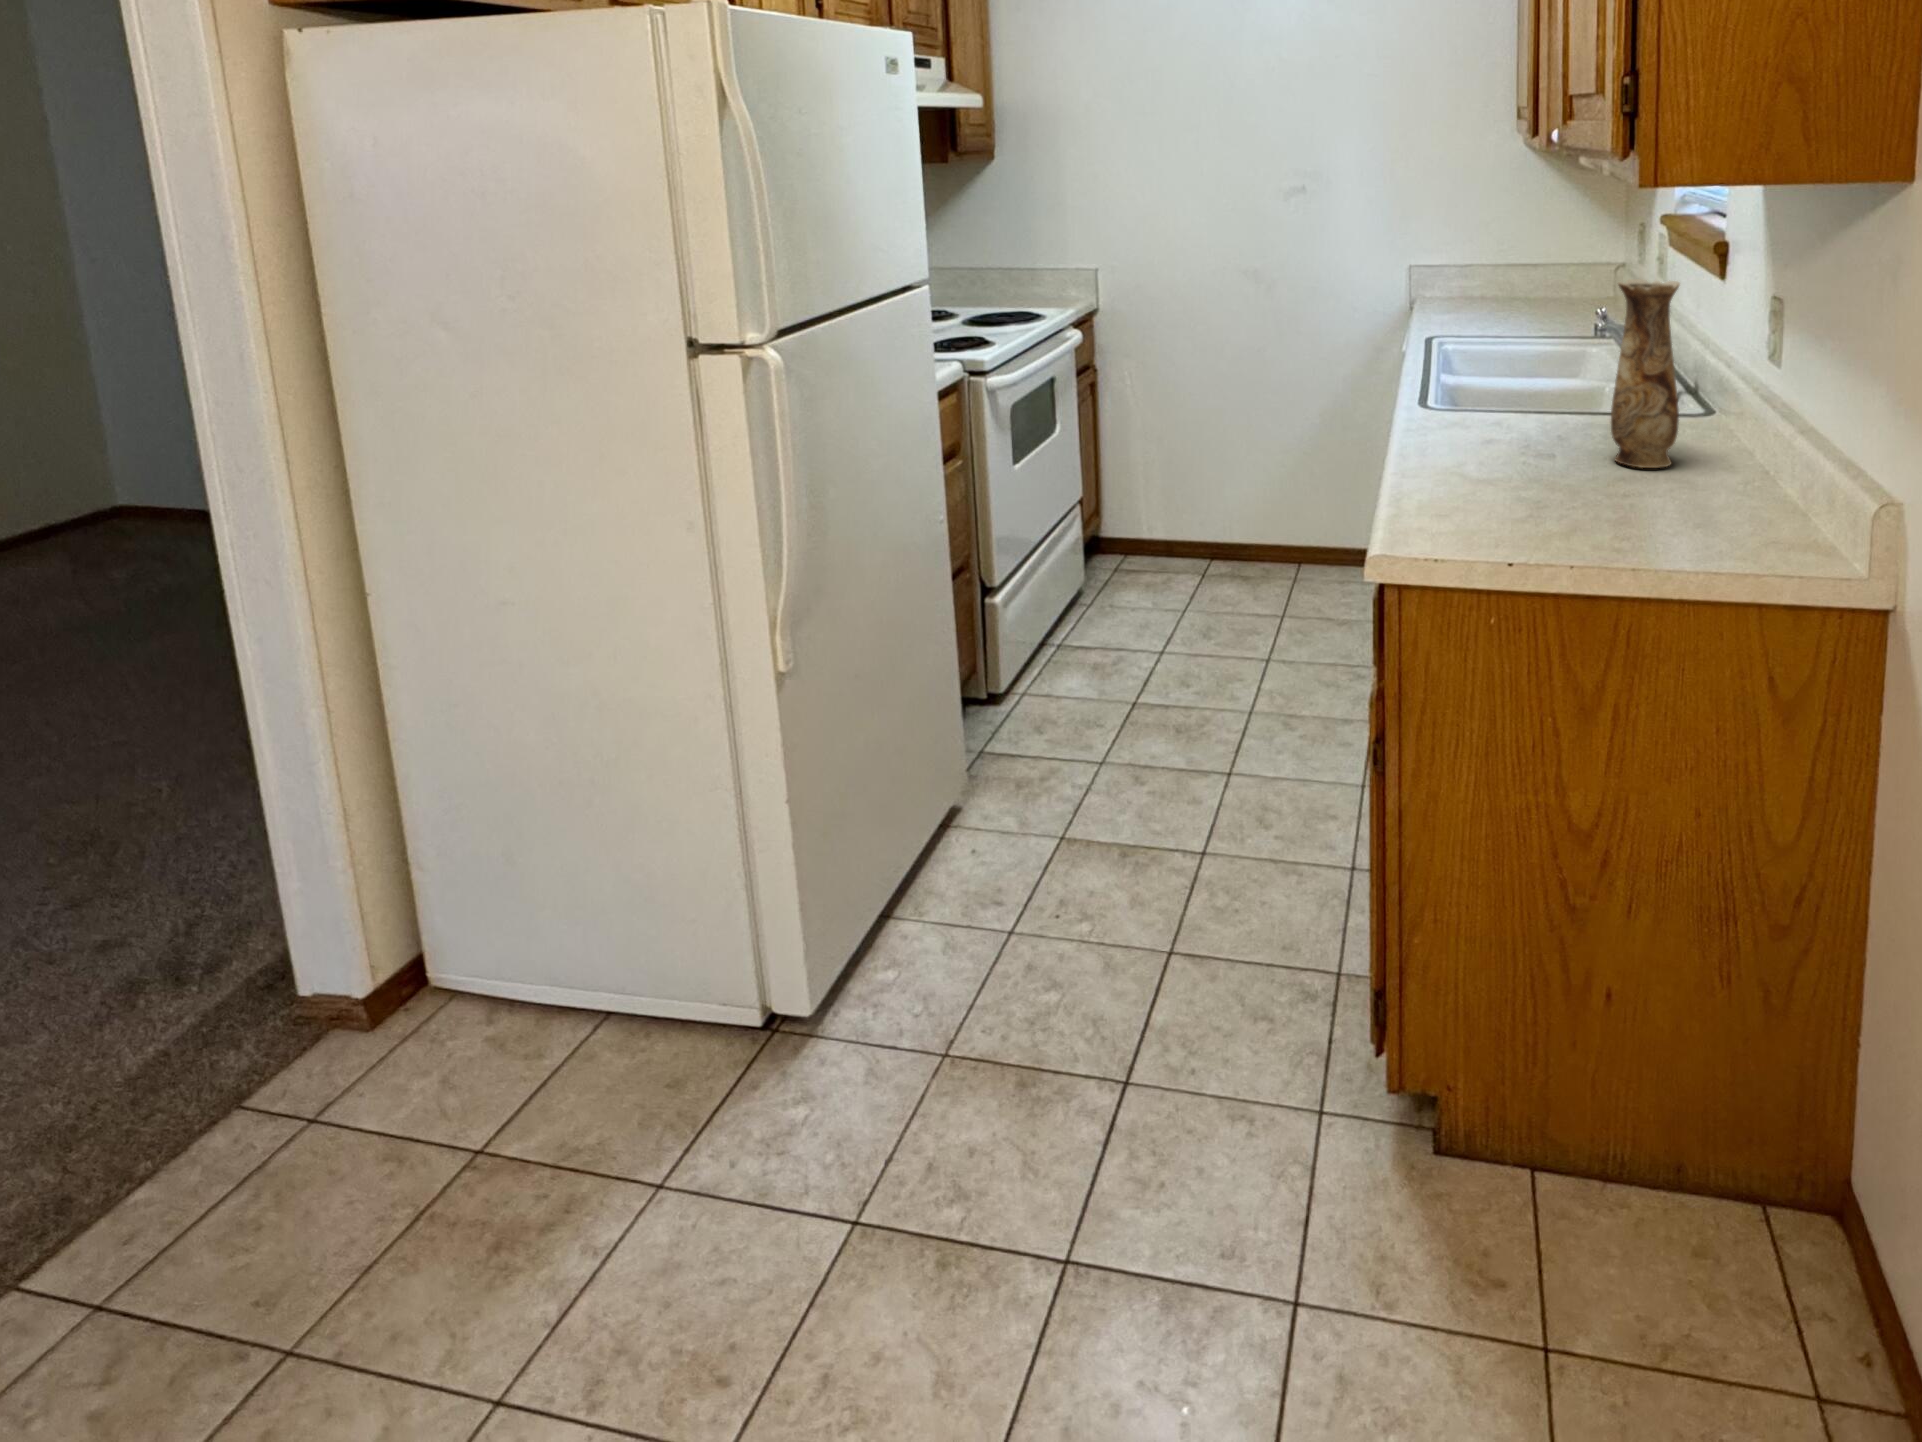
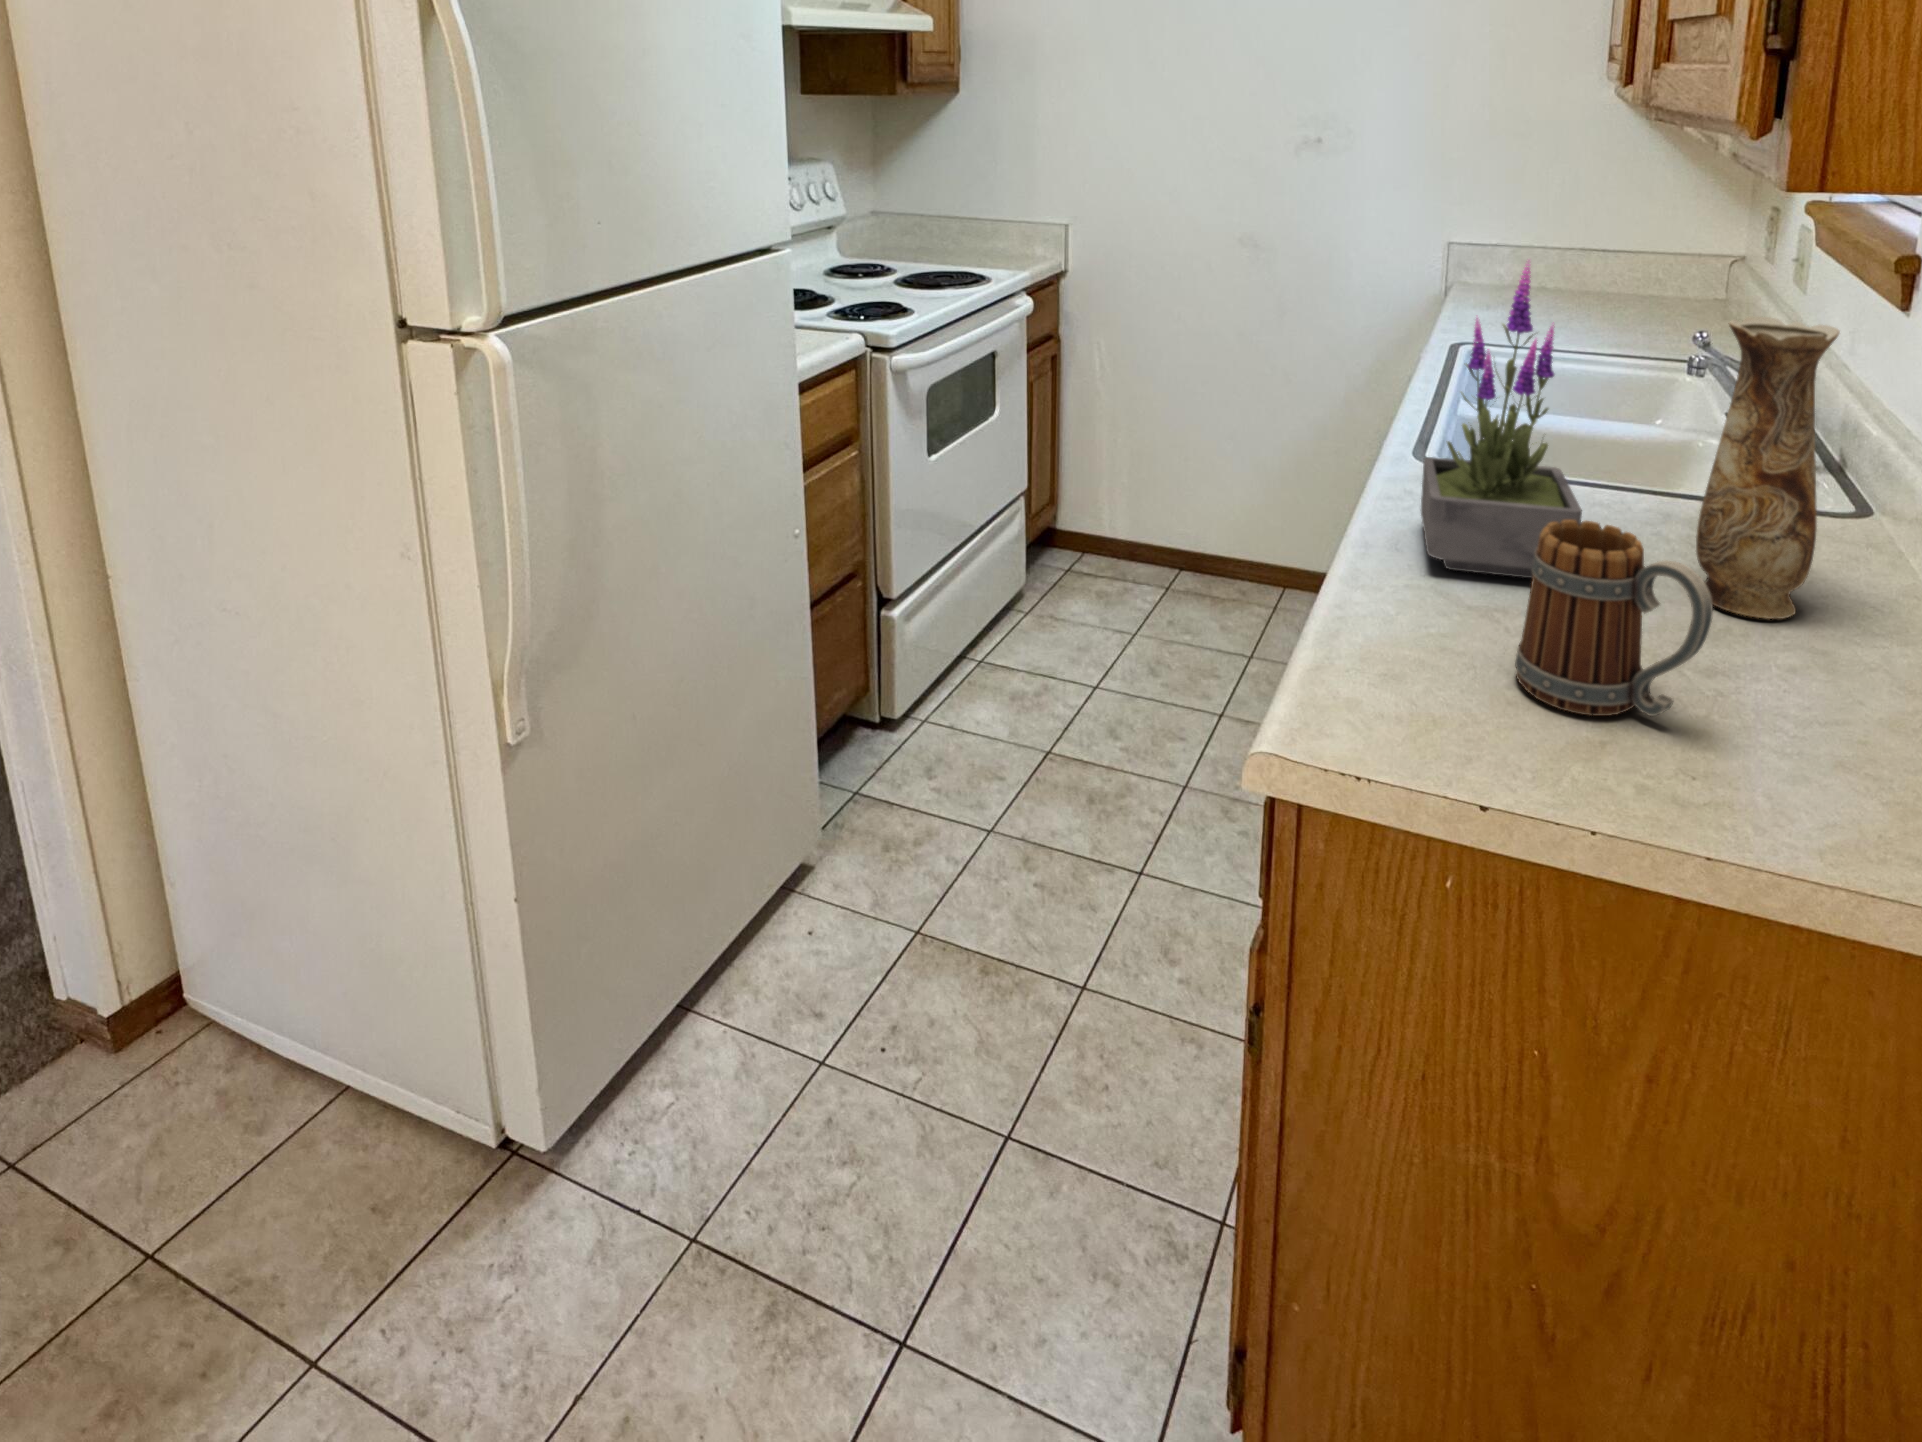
potted plant: none [1436,251,1542,463] -> present [1421,264,1582,578]
mug: none [1515,405,1625,521] -> present [1515,520,1713,716]

